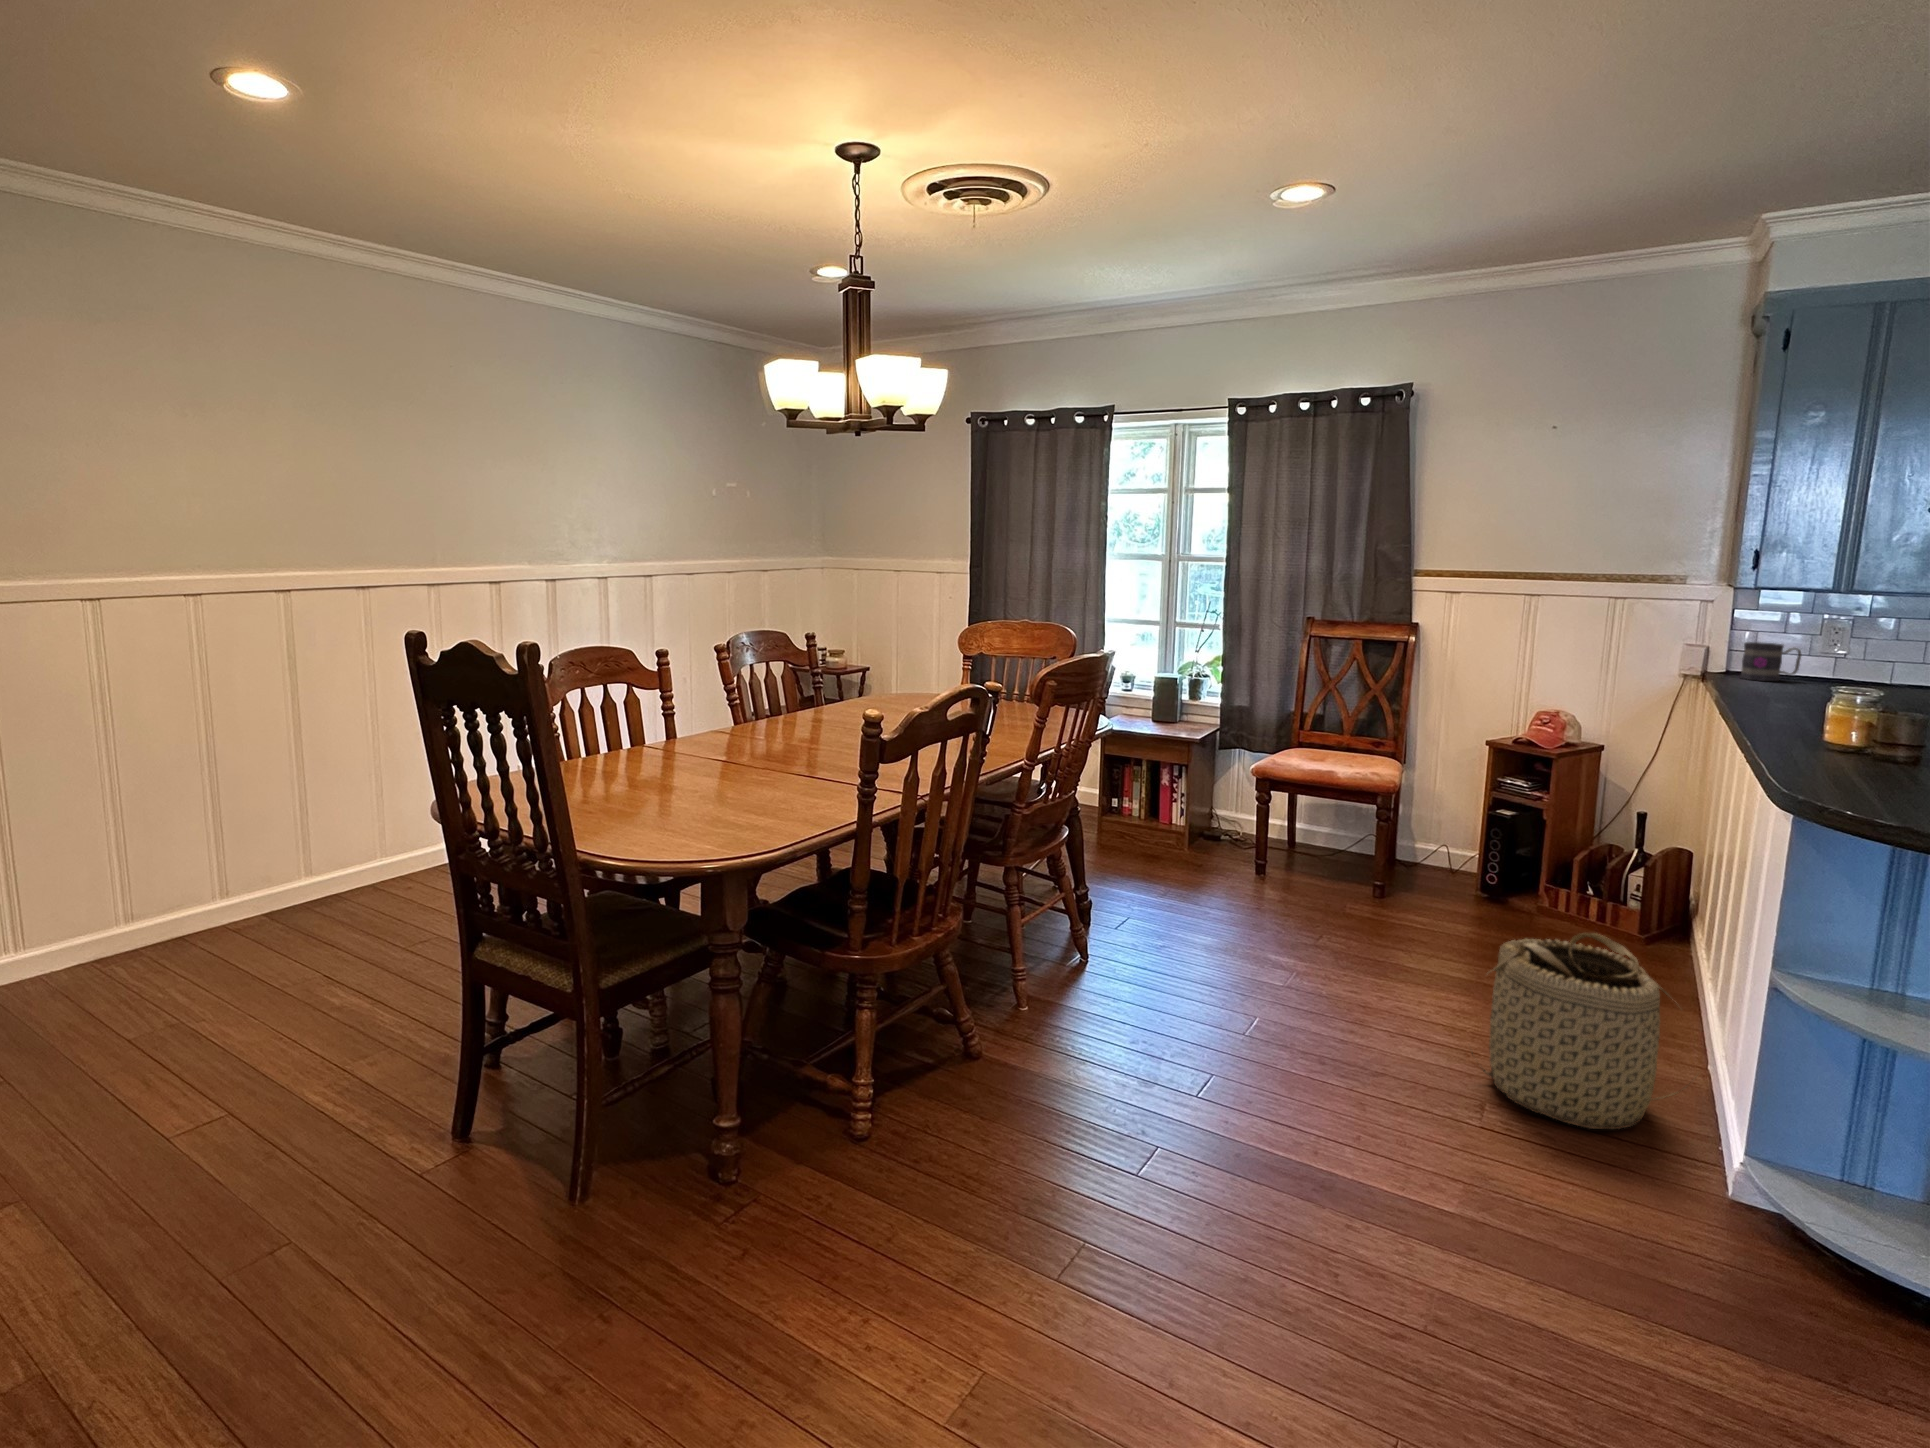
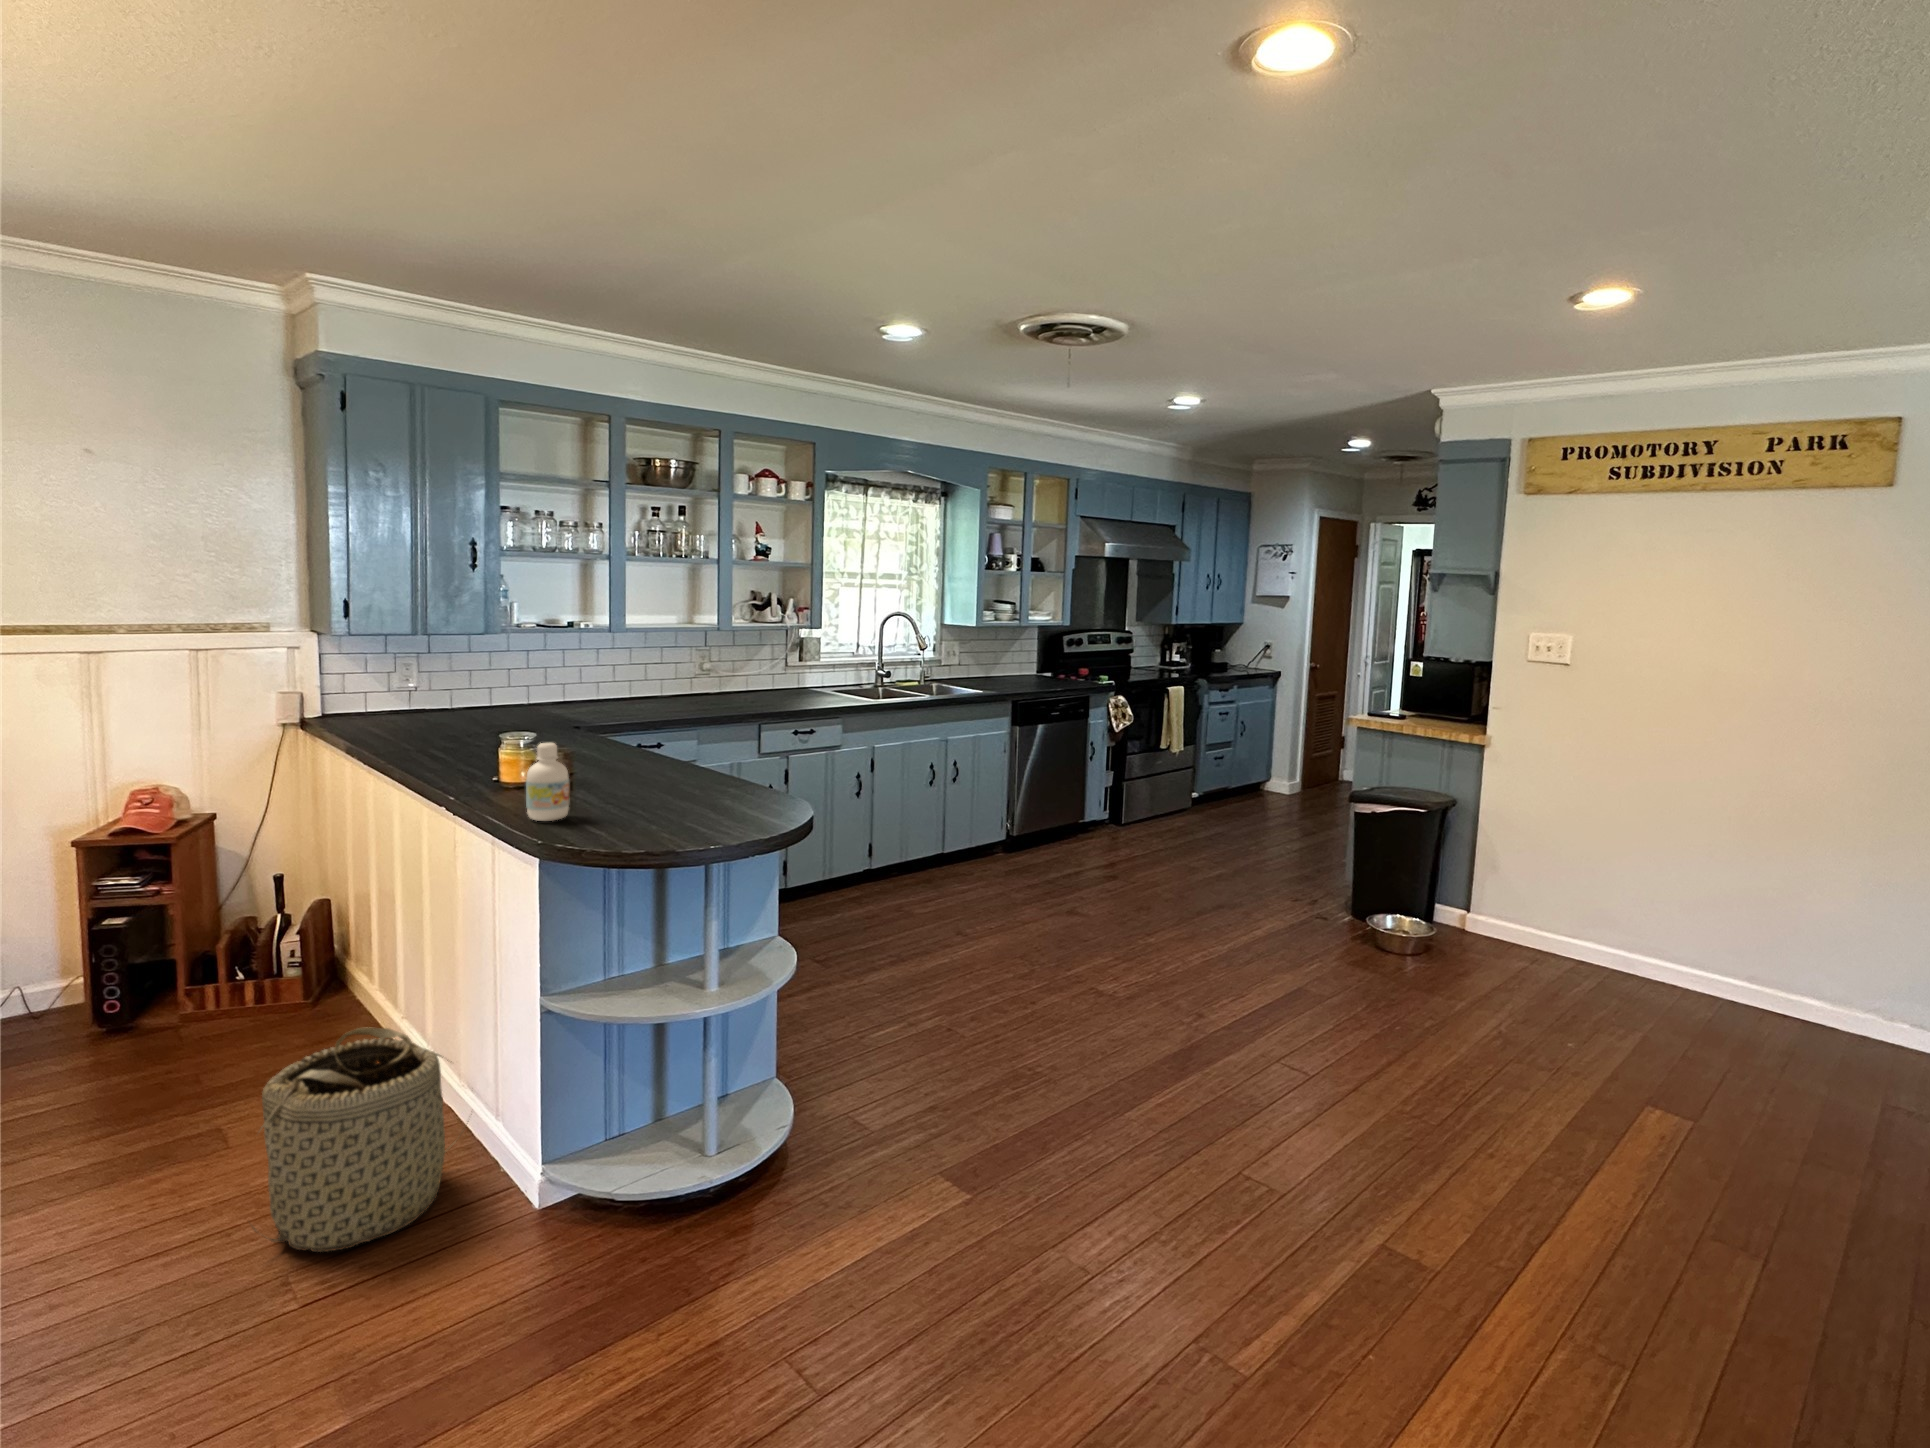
mug: present [1740,642,1801,681] -> none [339,684,388,721]
bottle: none [1806,688,1874,781] -> present [526,743,569,821]

